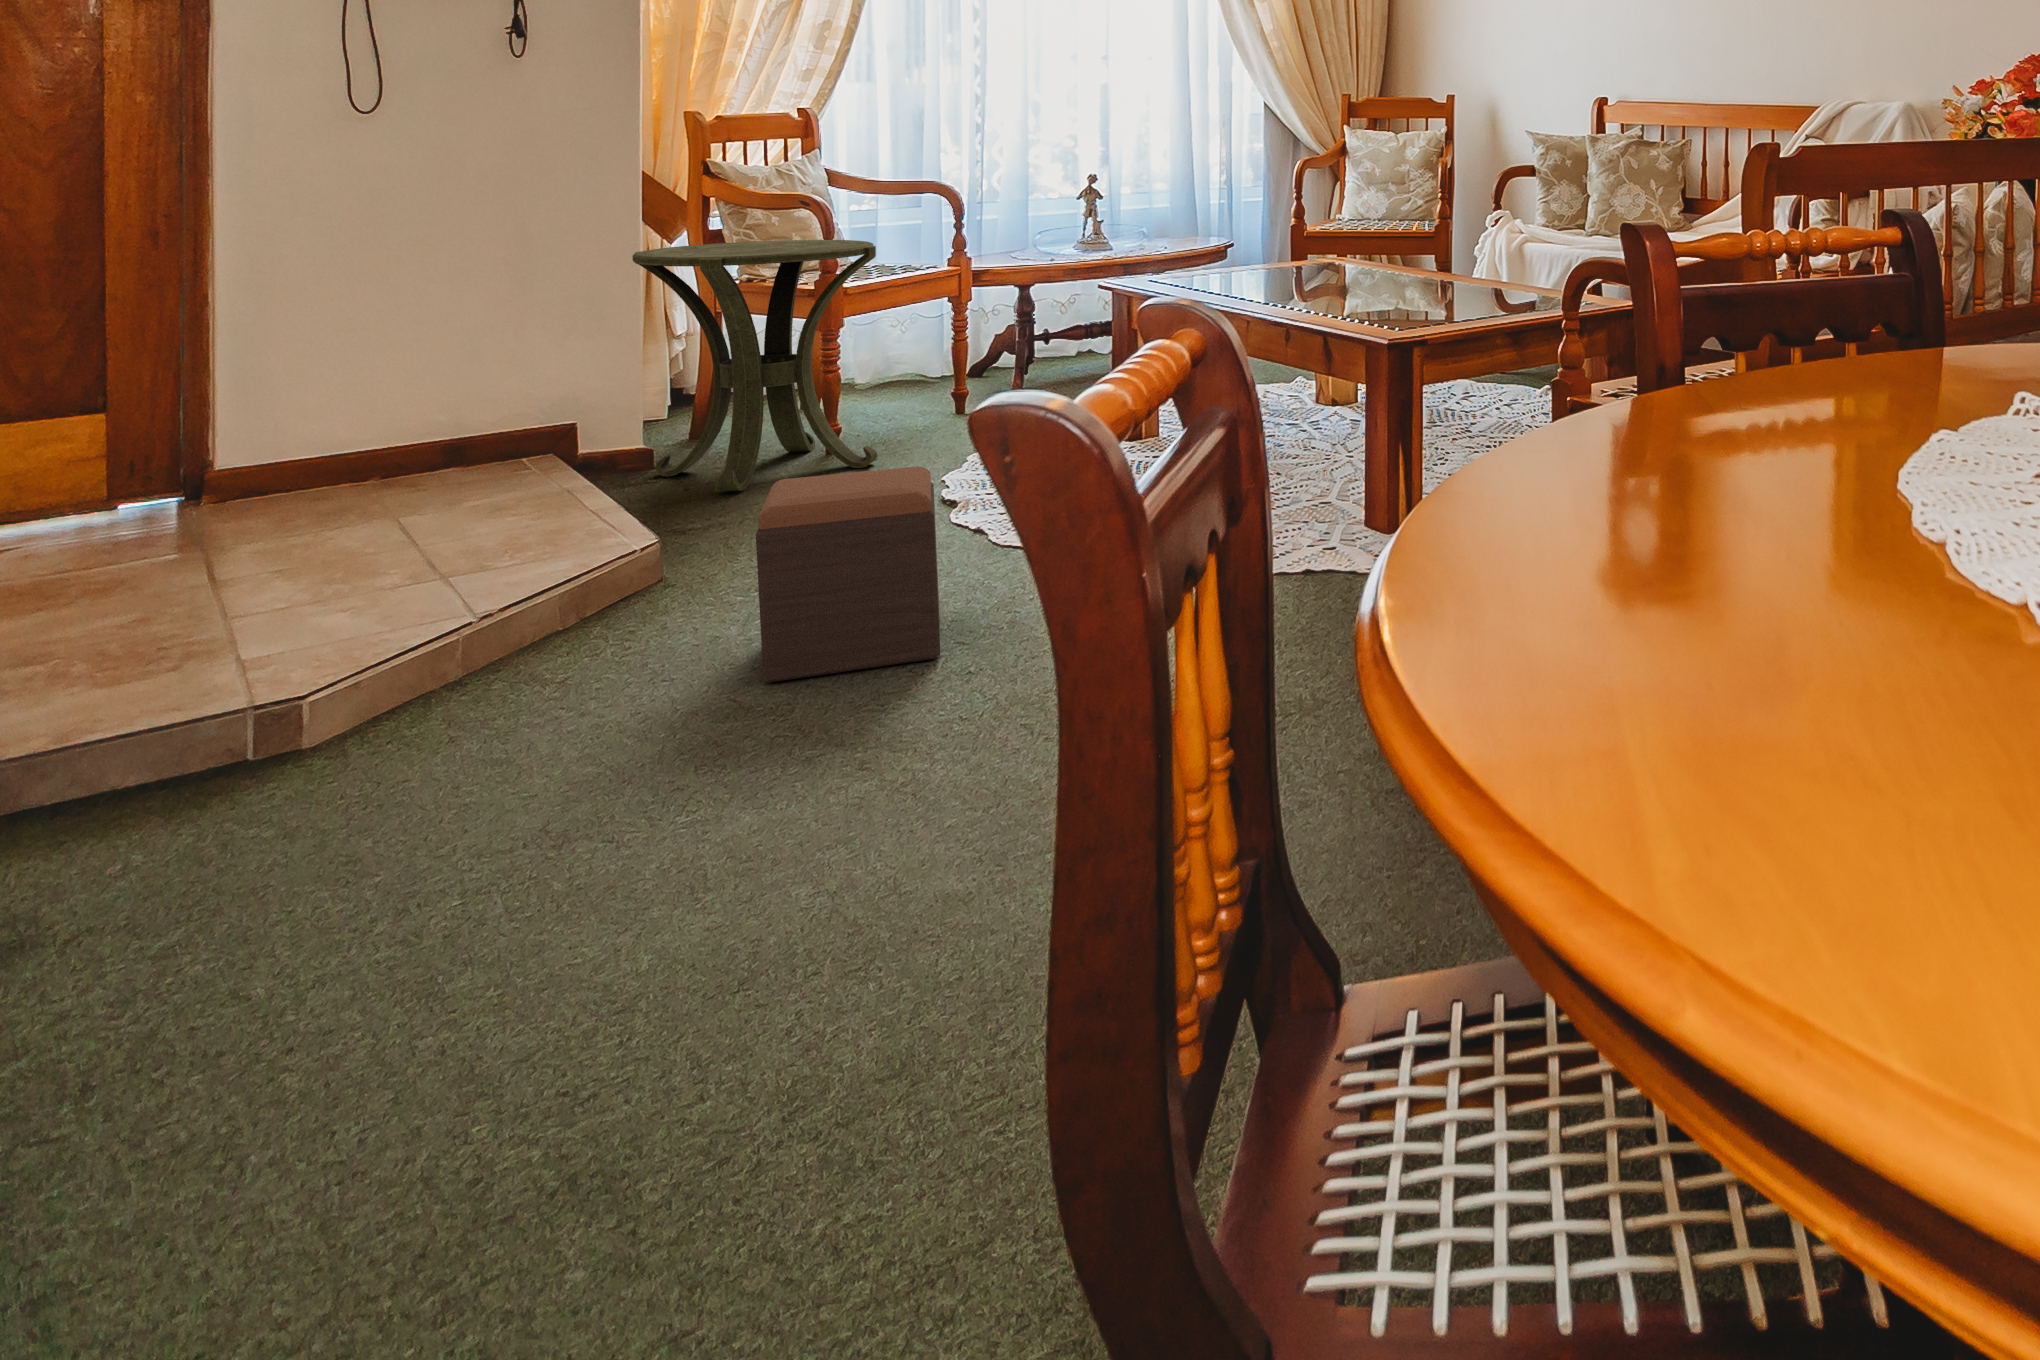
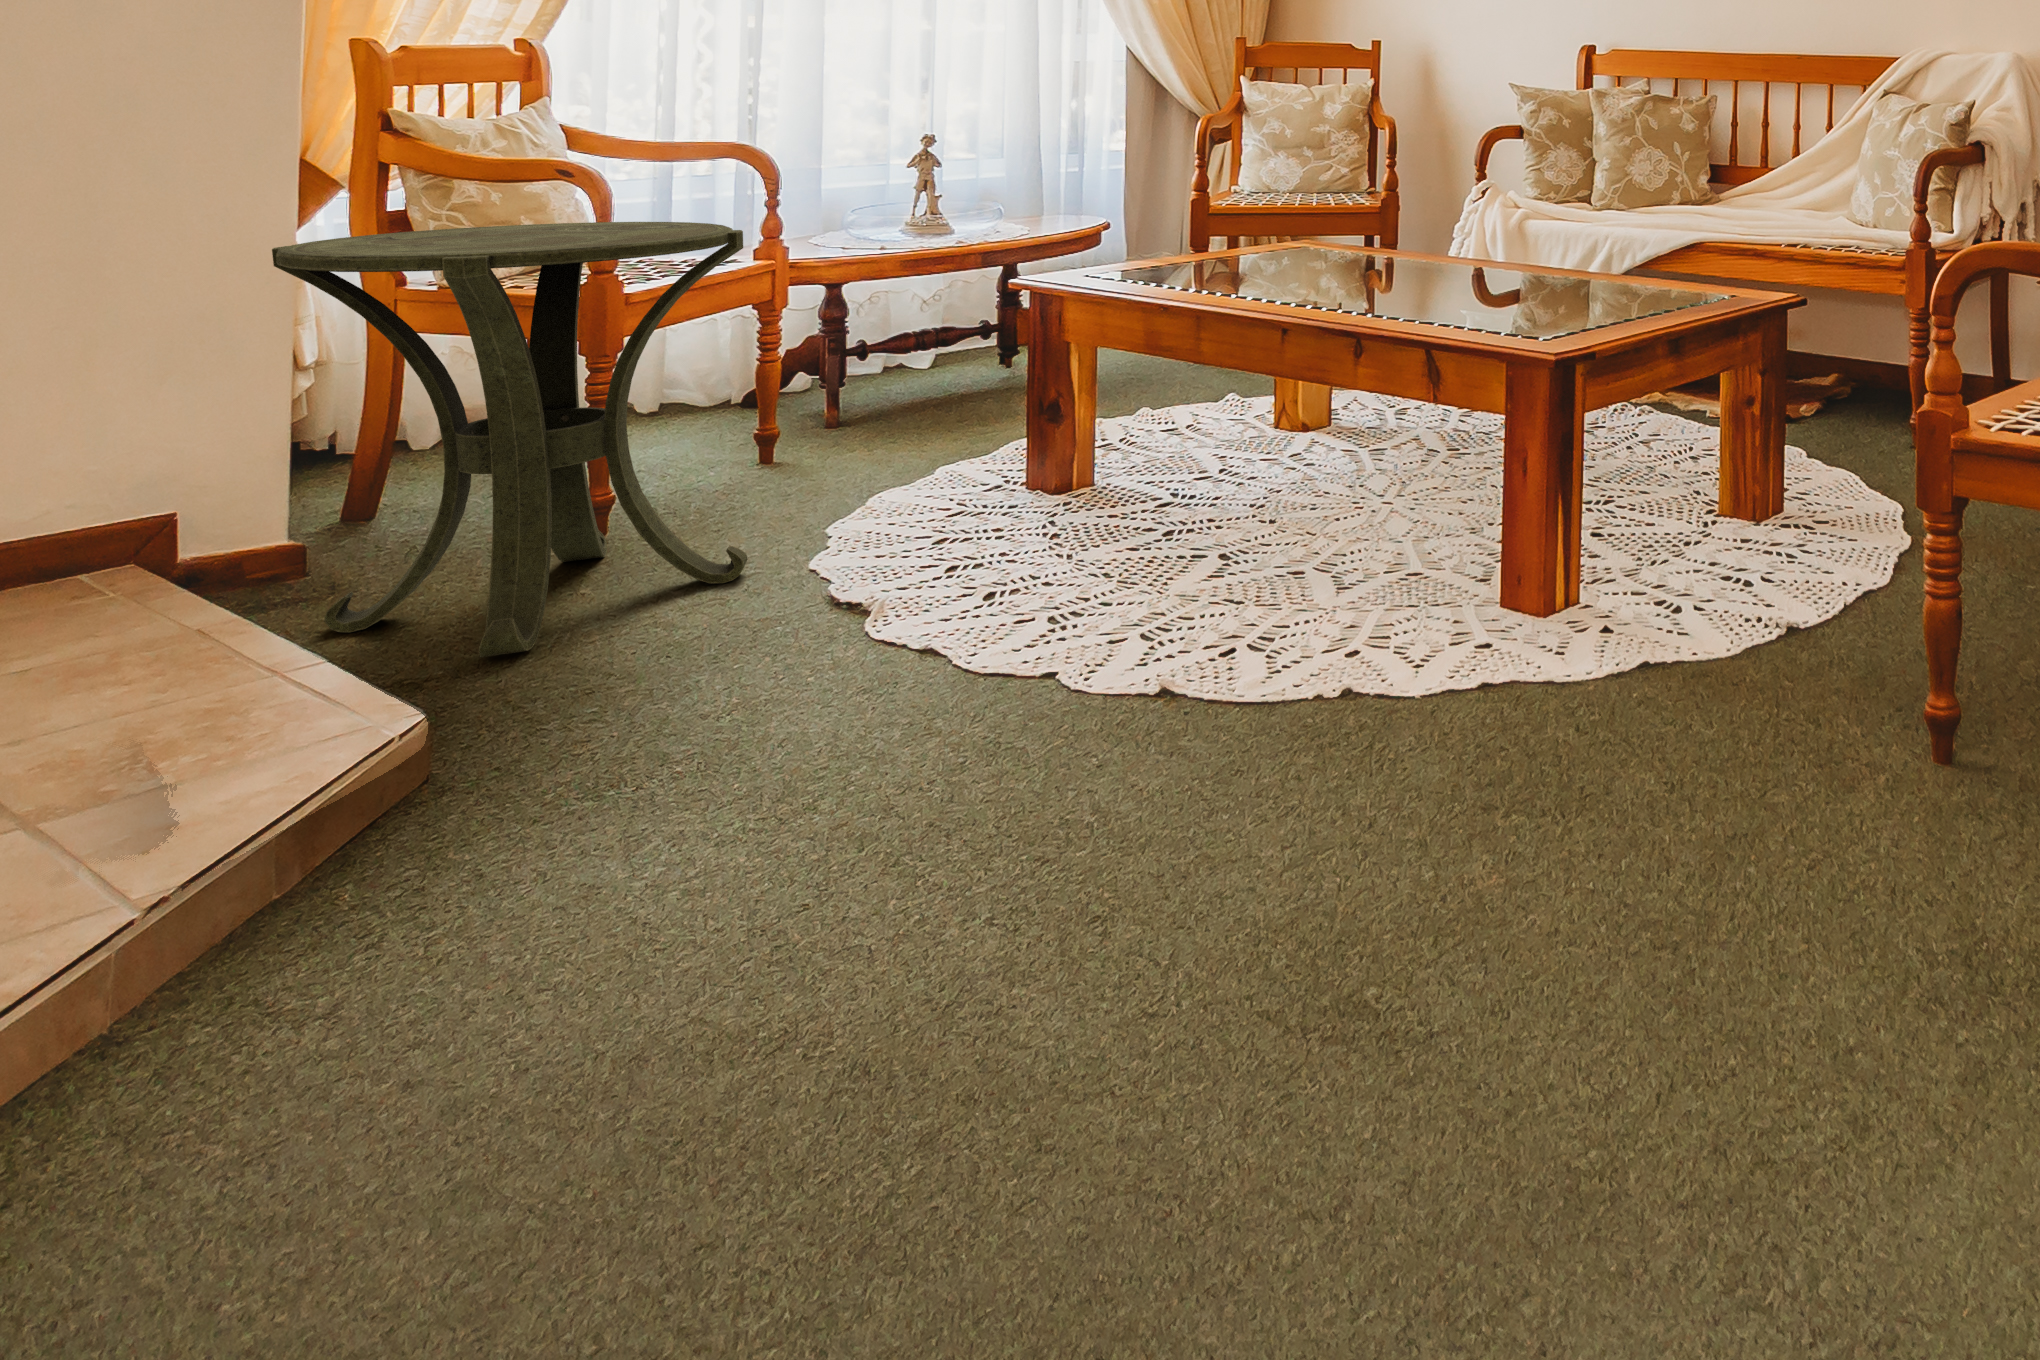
footstool: present [756,466,940,683] -> none [864,643,1294,1192]

